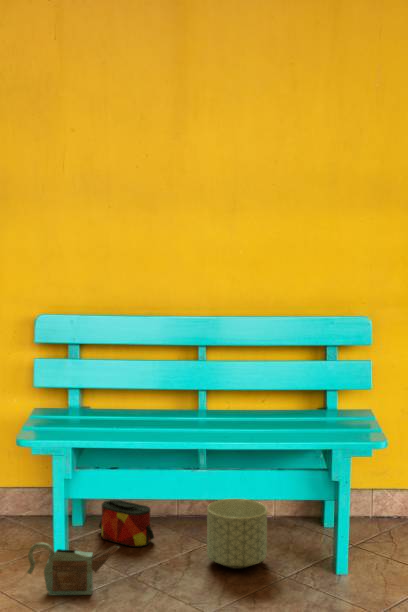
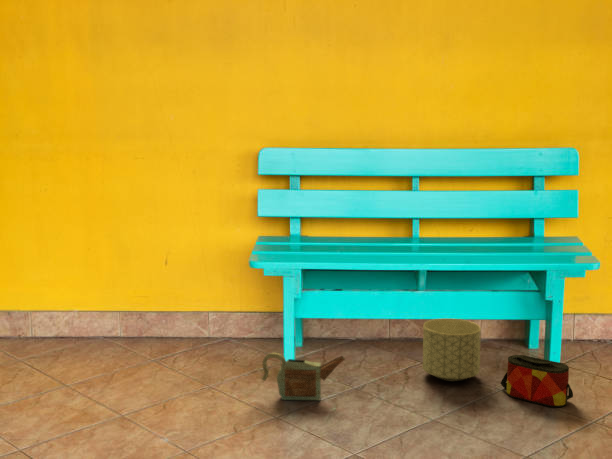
bag: present [99,500,154,547] -> present [501,355,573,407]

